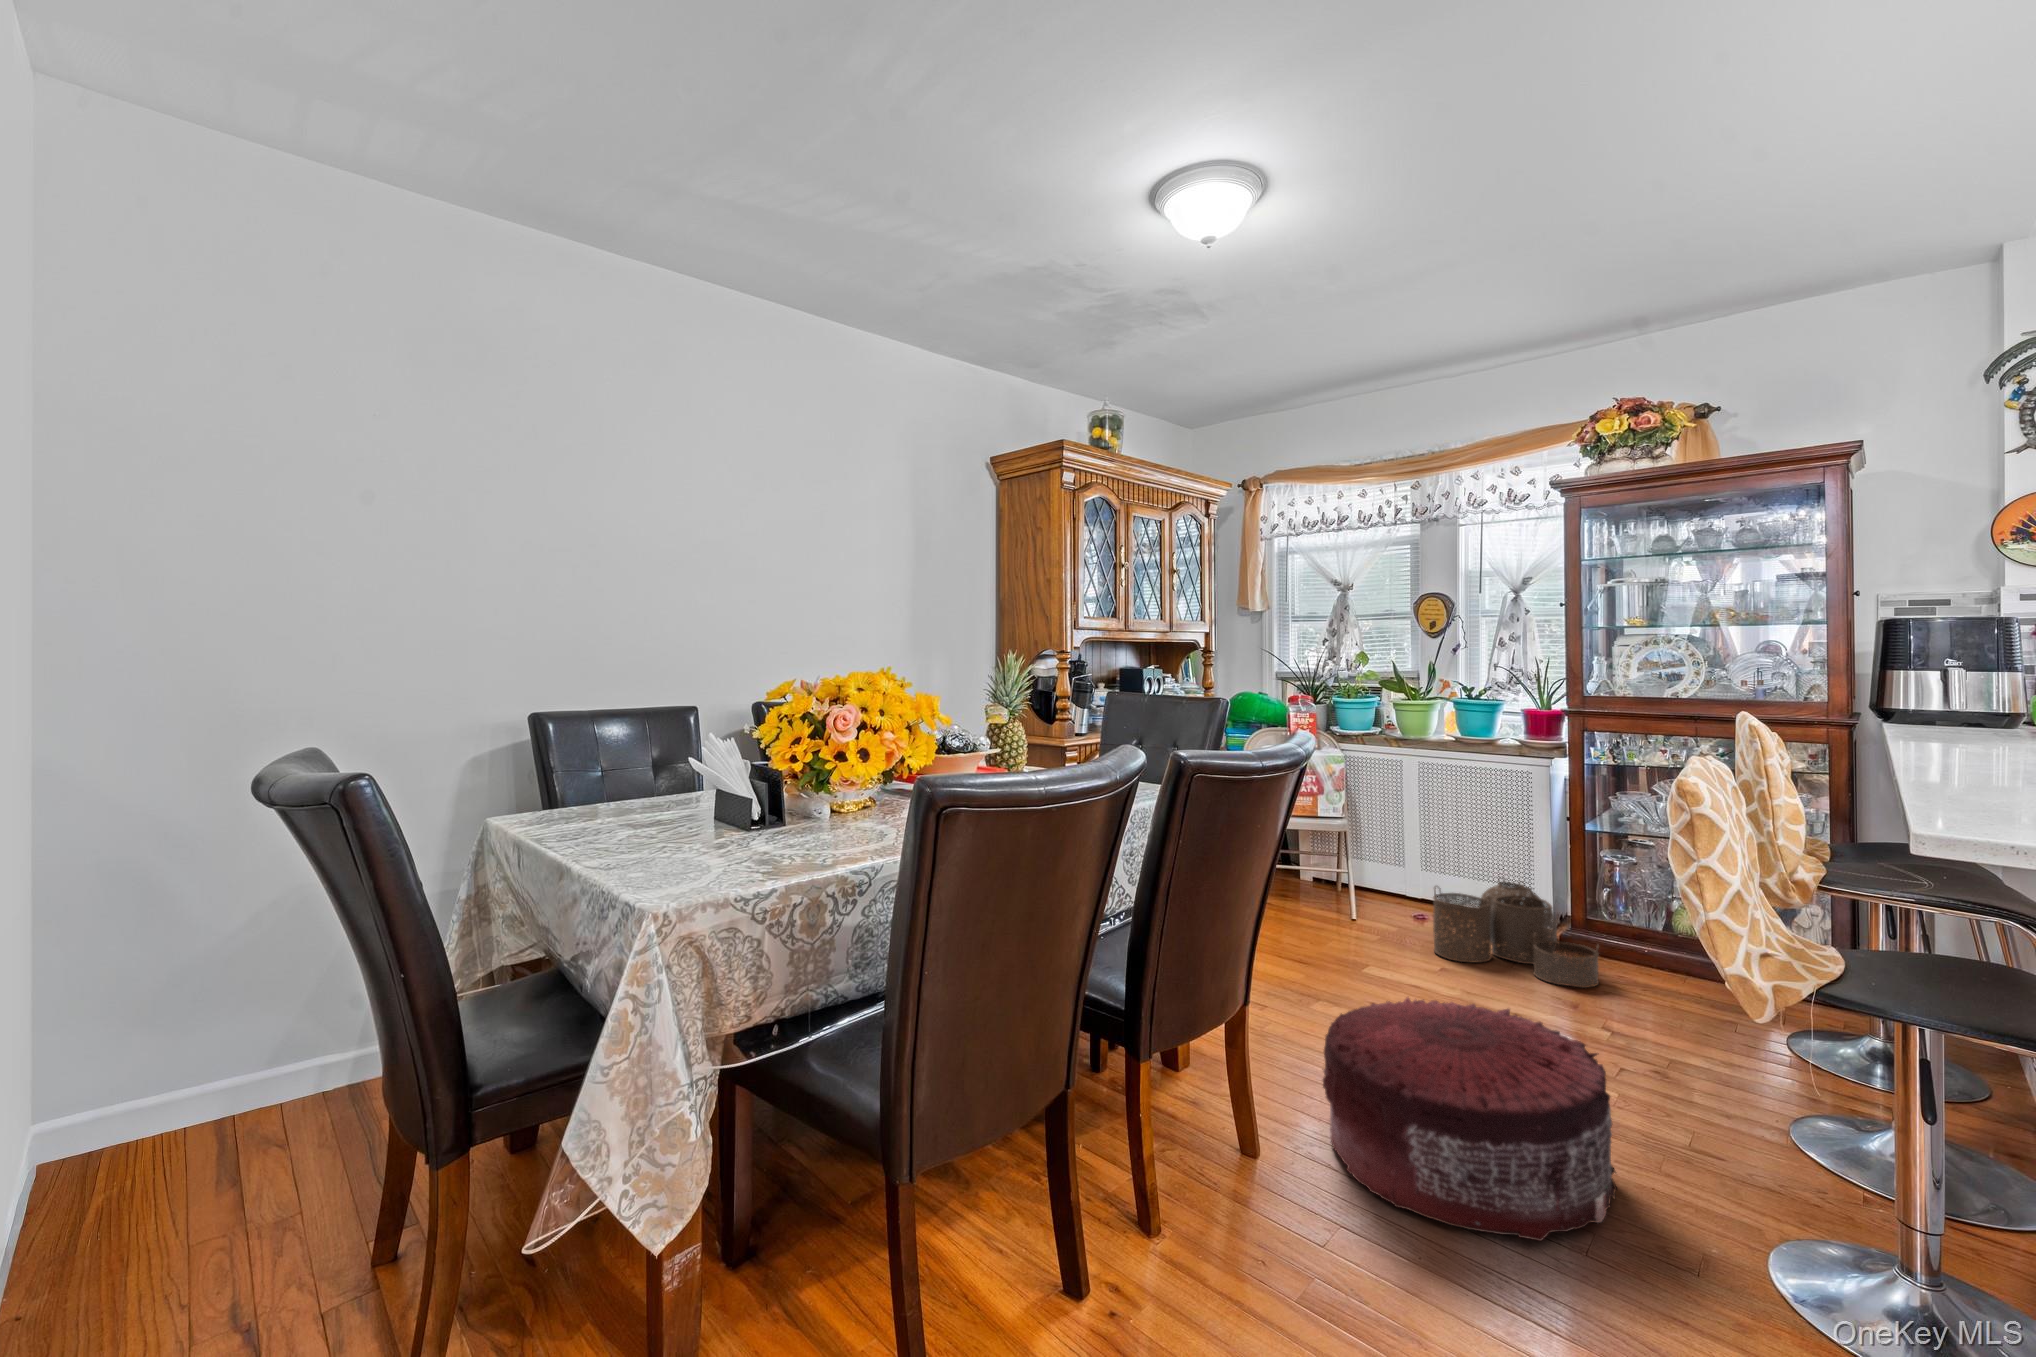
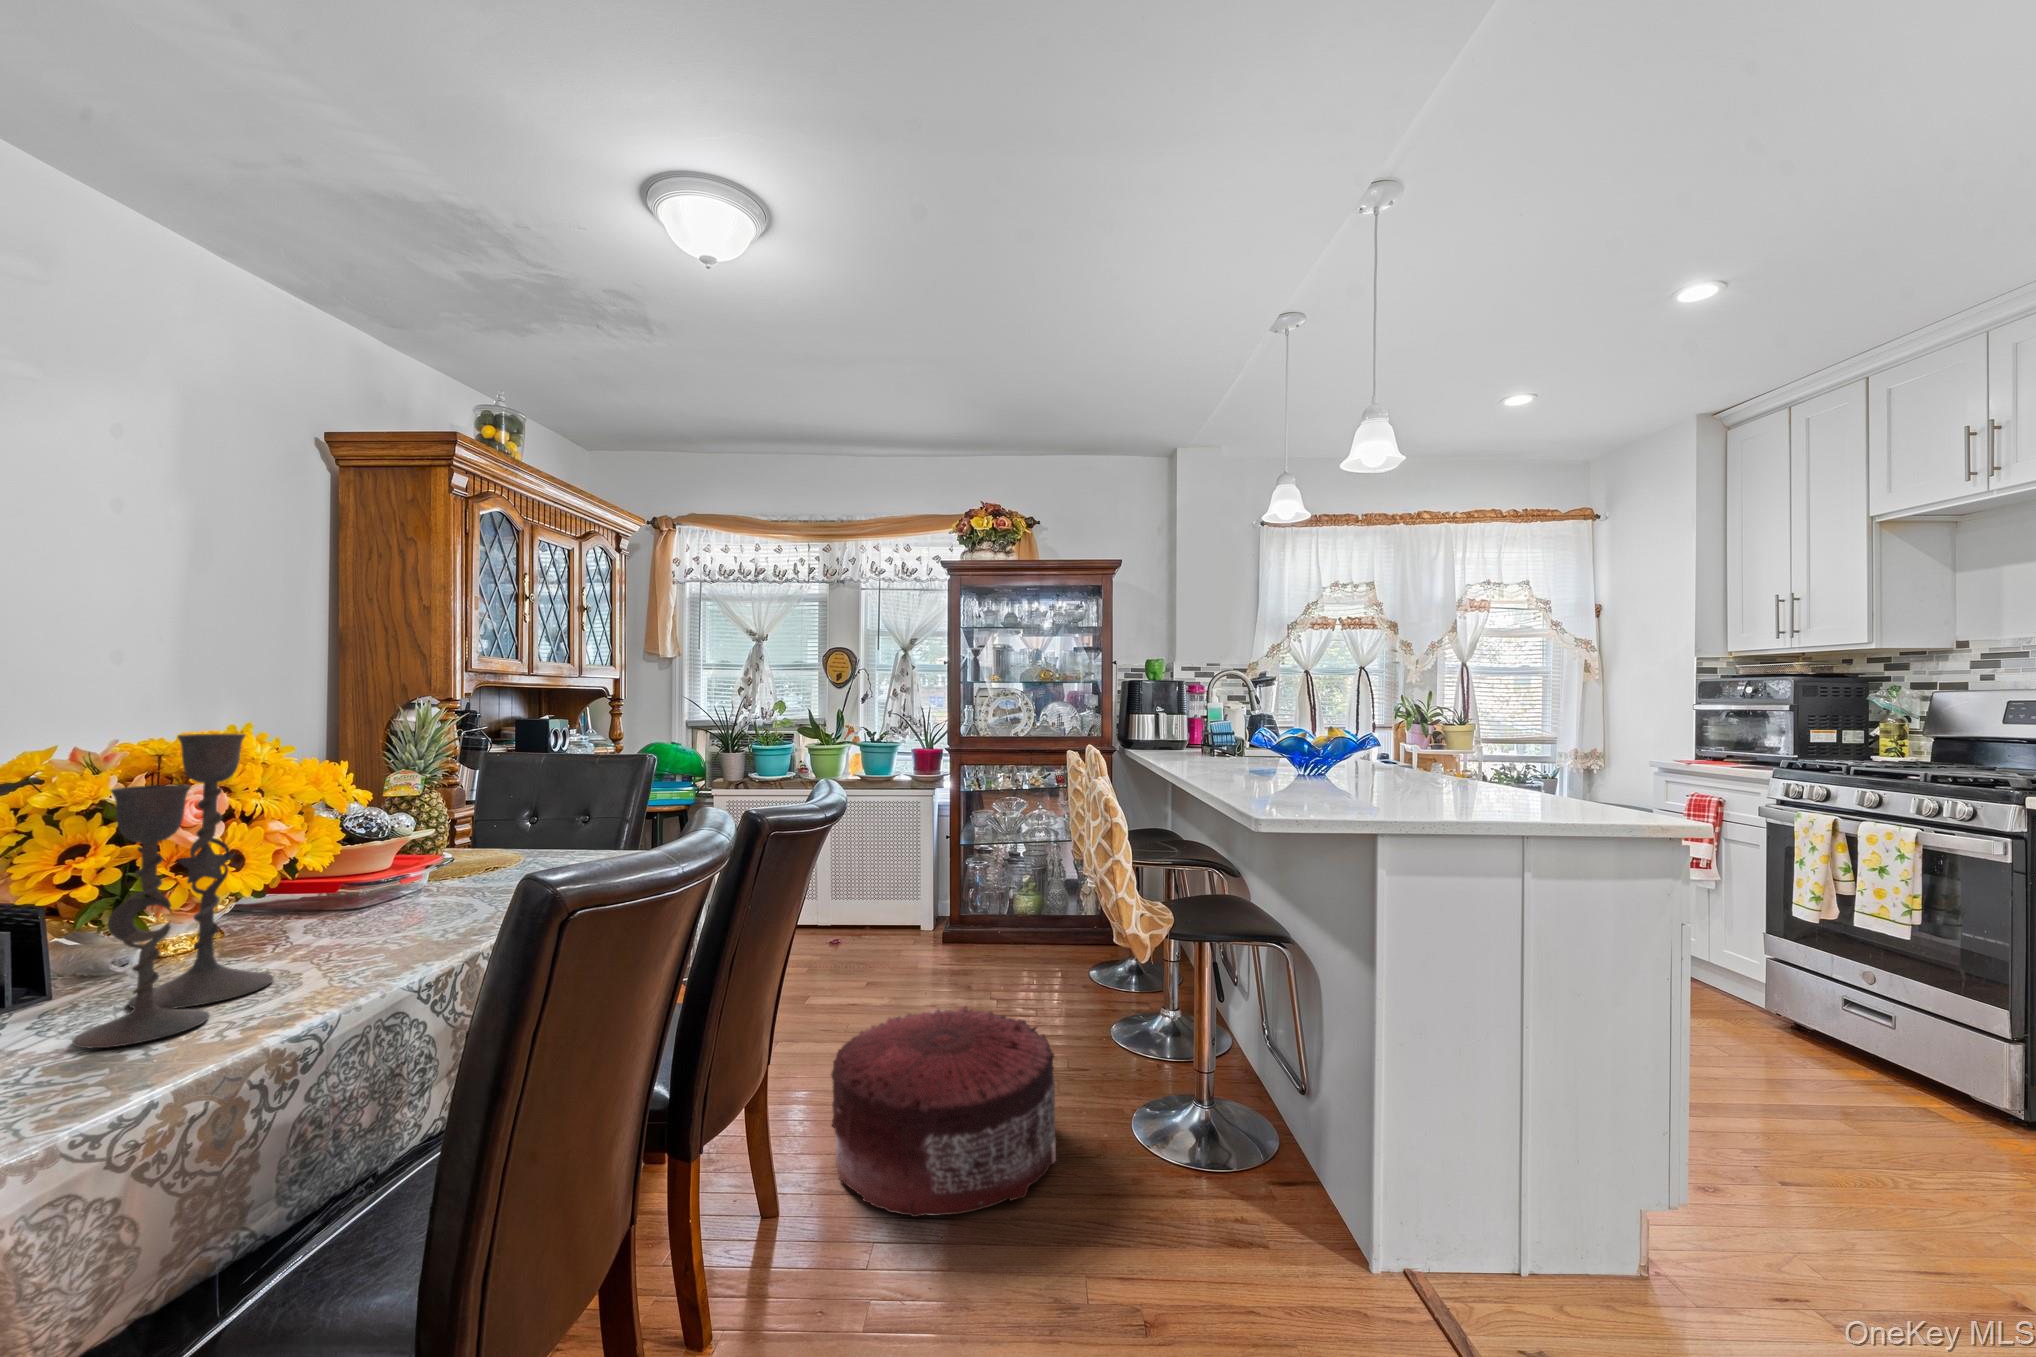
candlestick: none [764,670,868,858] -> present [72,734,273,1048]
woven basket: present [1433,881,1599,988] -> none [858,890,984,974]

